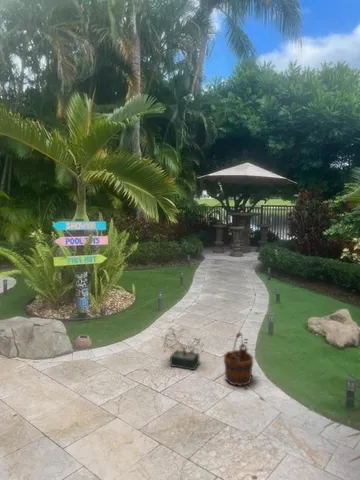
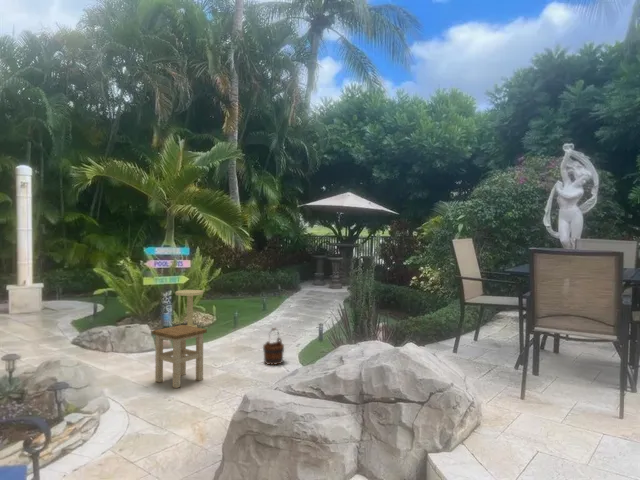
side table: none [91,269,123,315] -> present [176,290,203,327]
decorative plant: present [164,328,202,370] -> none [221,327,255,358]
stool: none [72,339,157,457] -> present [152,325,207,388]

